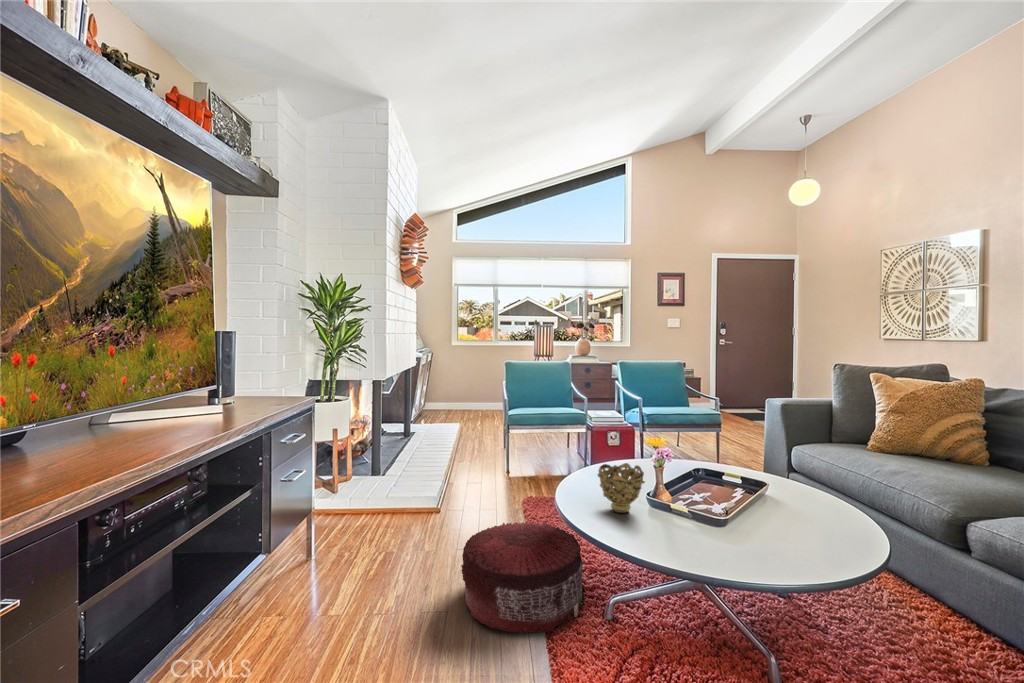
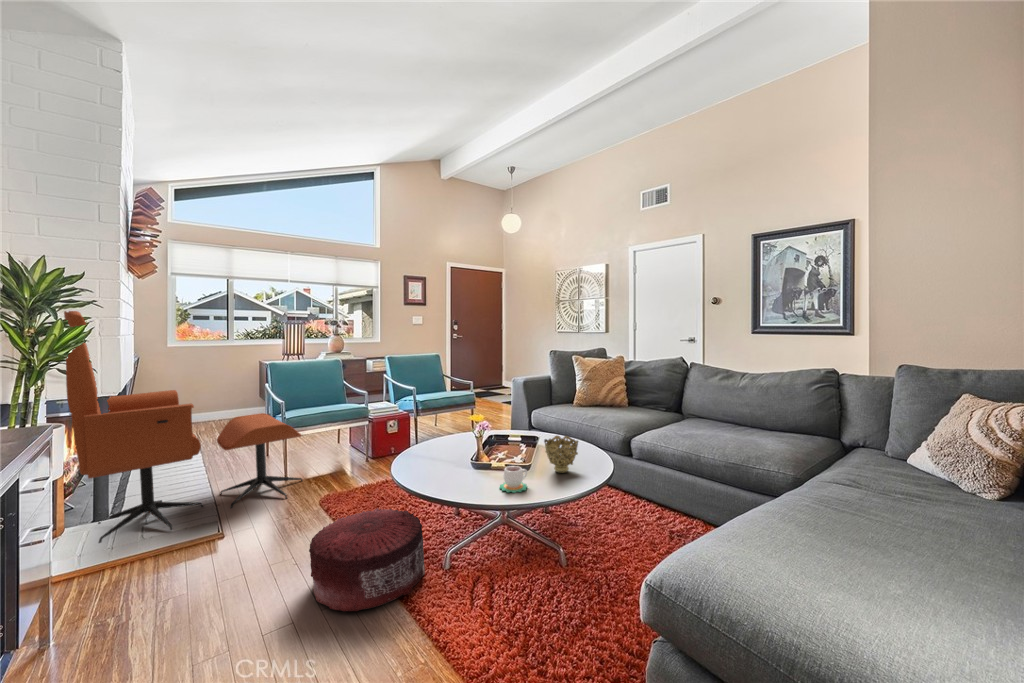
lounge chair: none [345,310,517,497] -> present [64,311,303,543]
decorative bowl: present [598,463,645,513] -> present [544,436,578,473]
mug: none [670,510,714,550] -> present [500,466,527,493]

